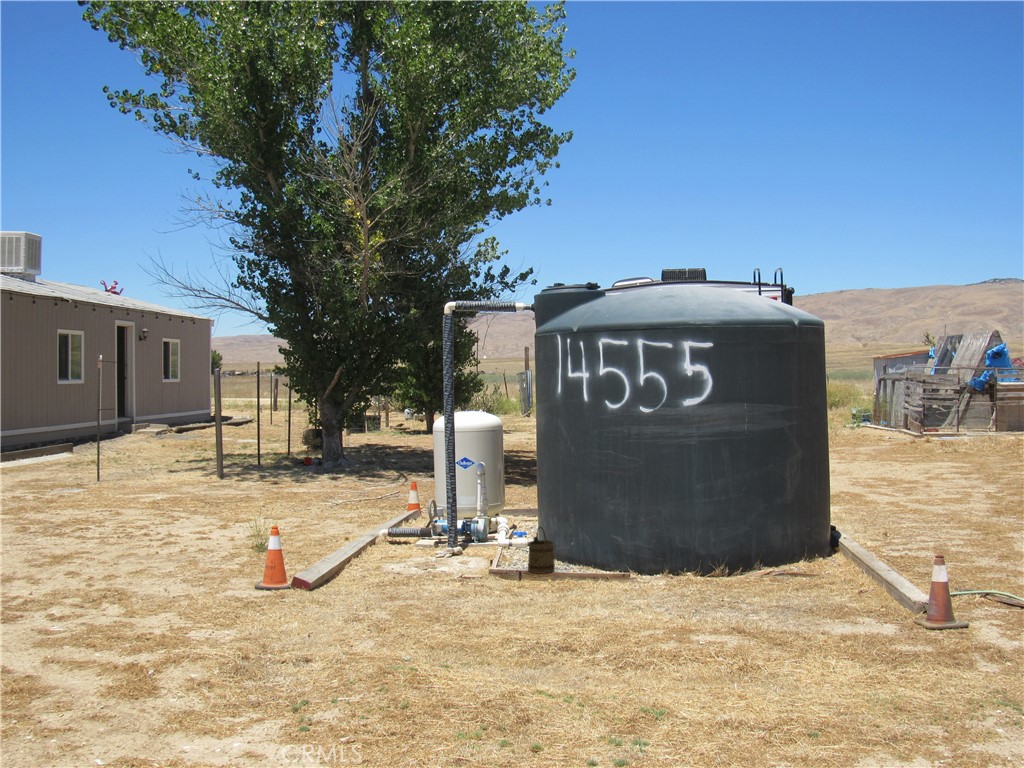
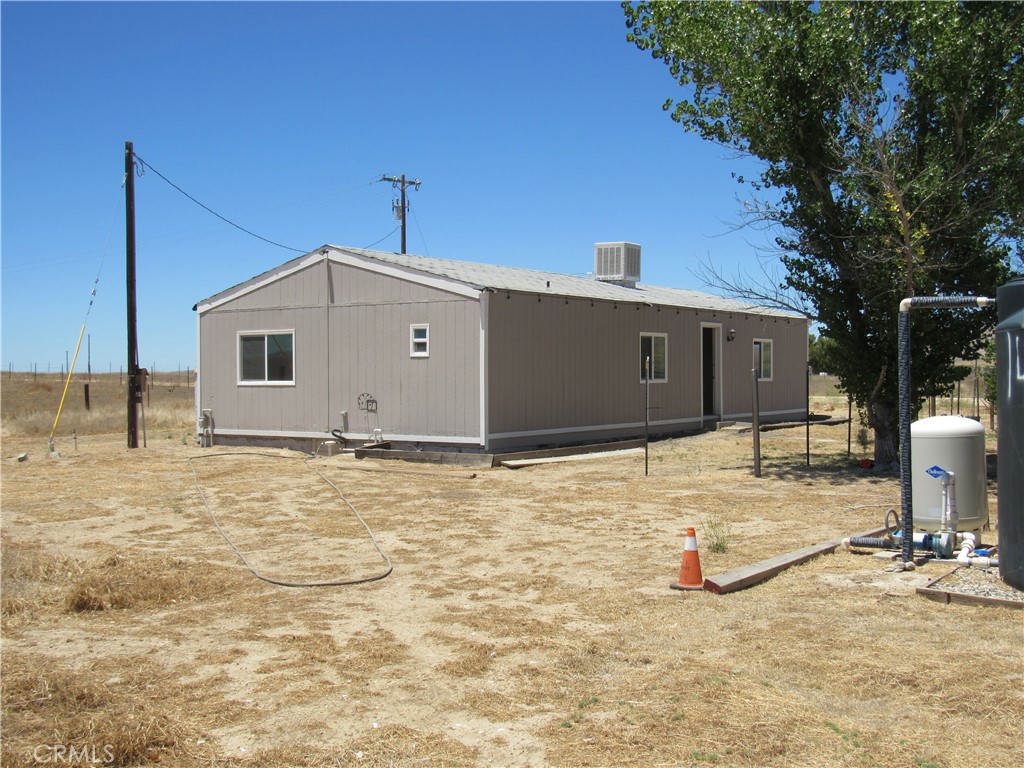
bucket: present [528,527,555,573] -> none [970,544,1006,600]

